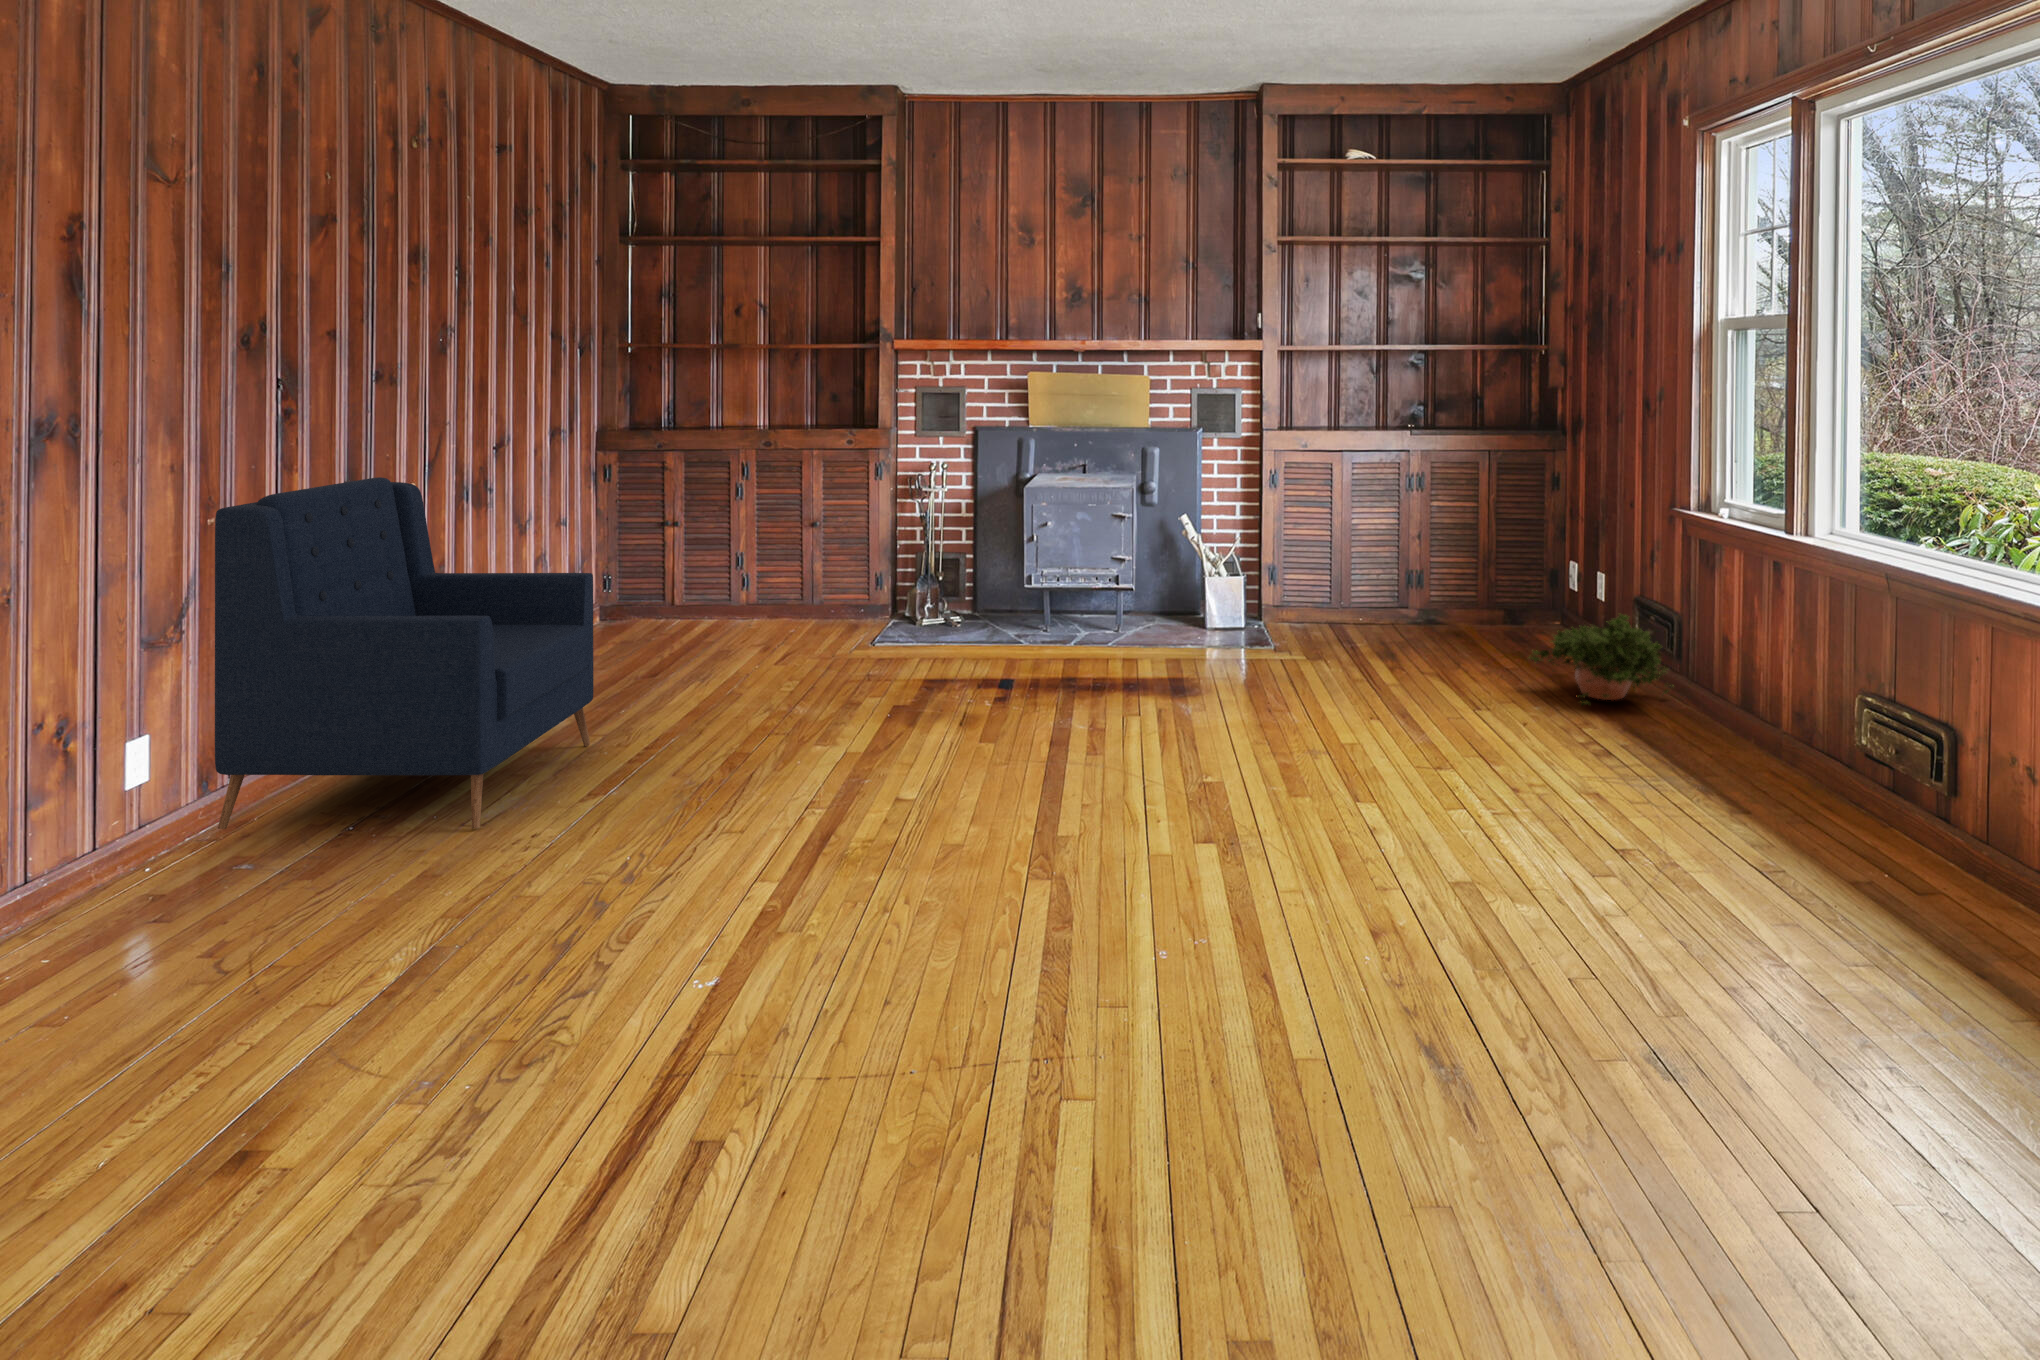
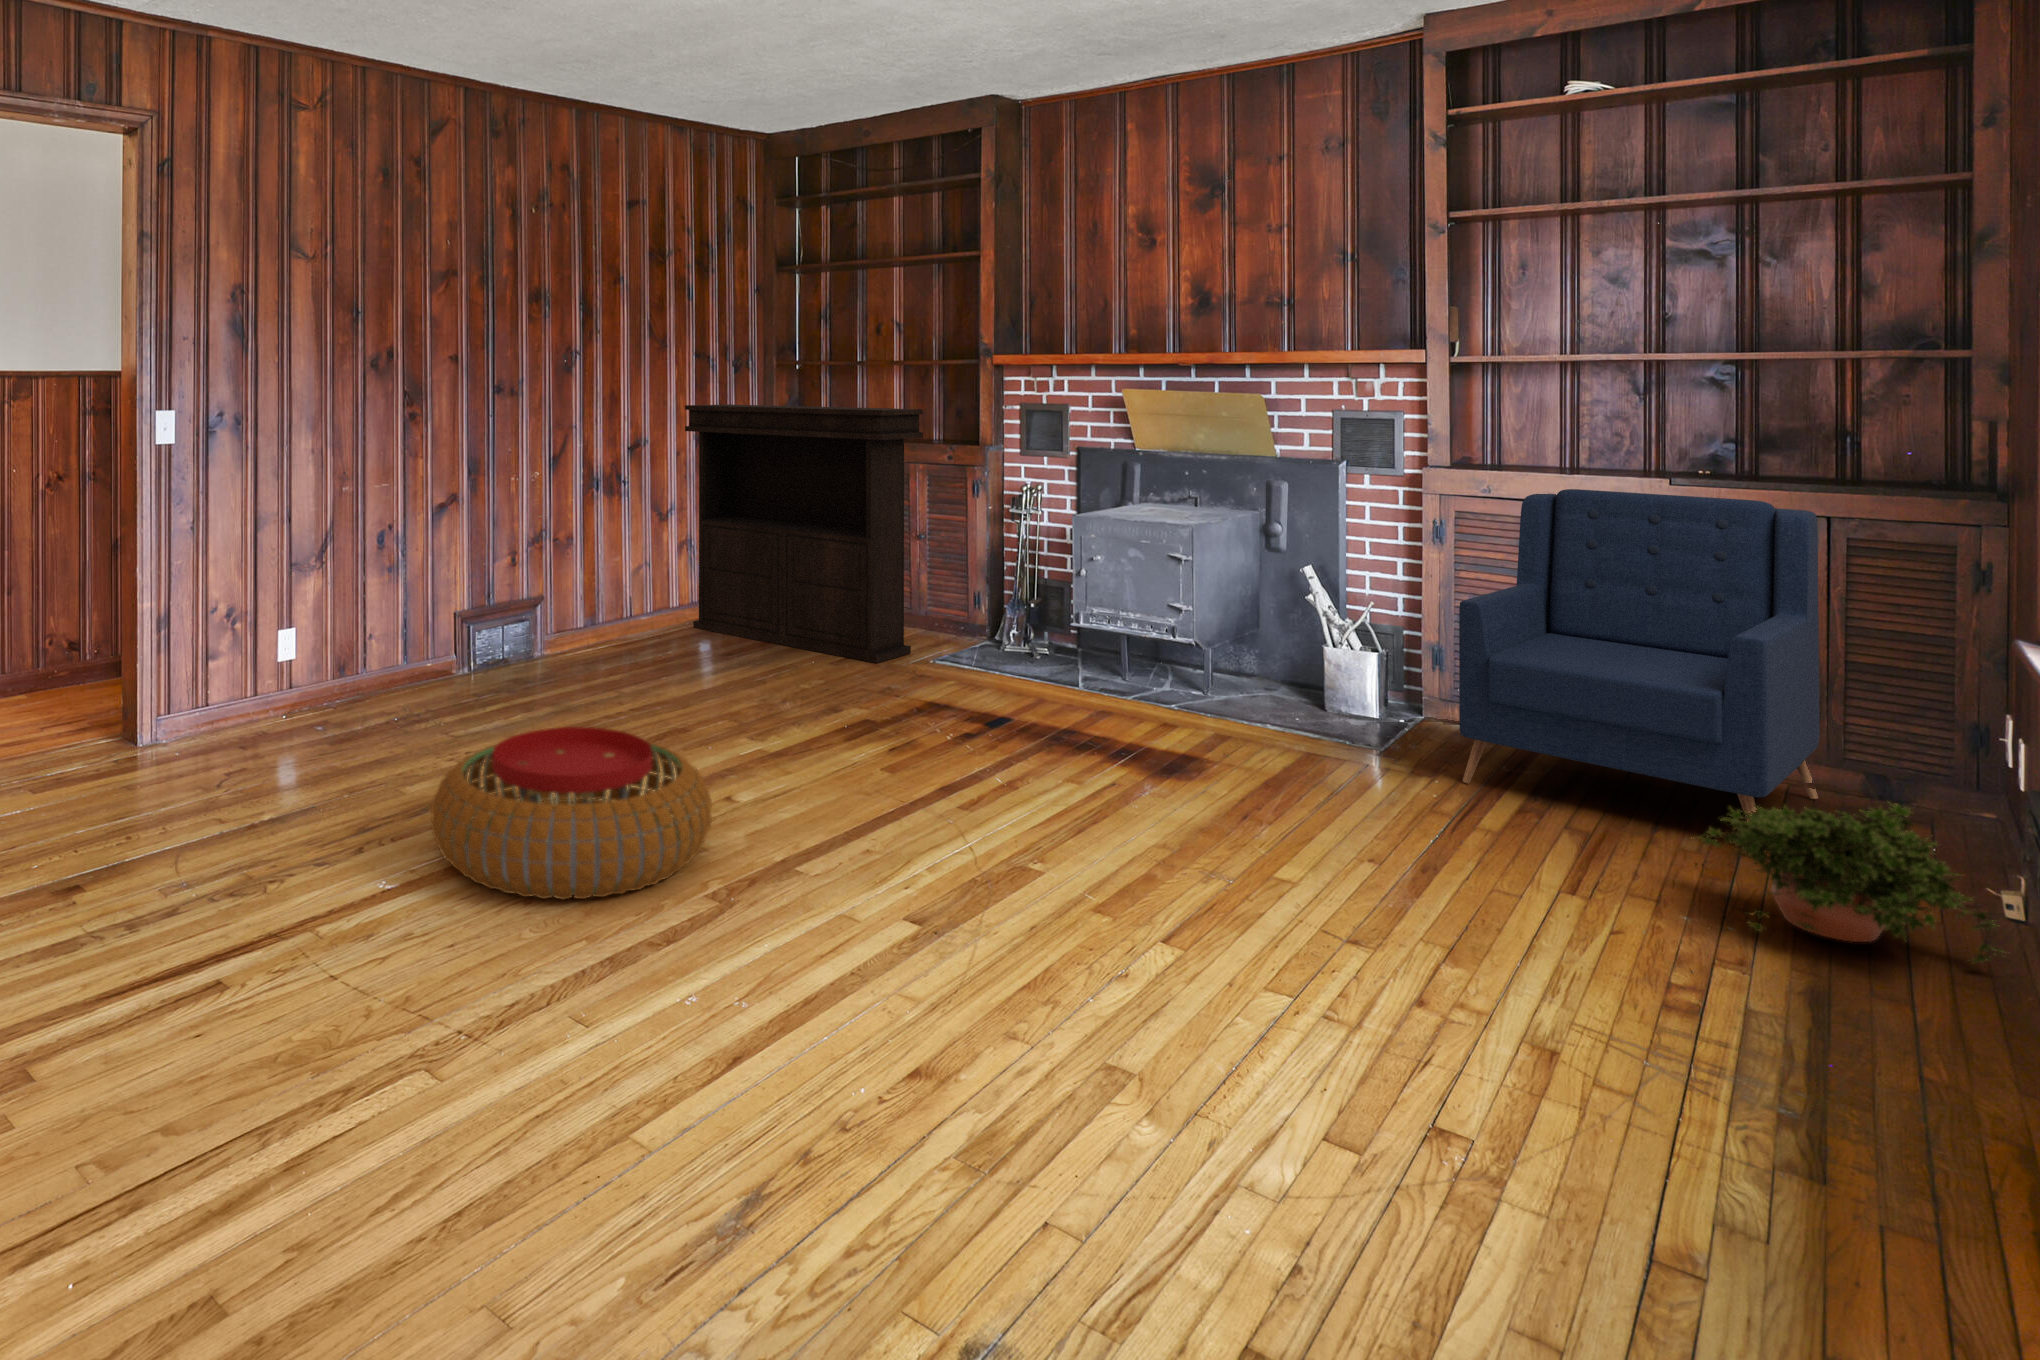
console table: none [567,395,857,659] -> present [685,405,923,663]
armchair: present [215,477,594,829] -> present [1459,489,1820,822]
pouf: none [733,767,1062,985] -> present [431,727,712,899]

